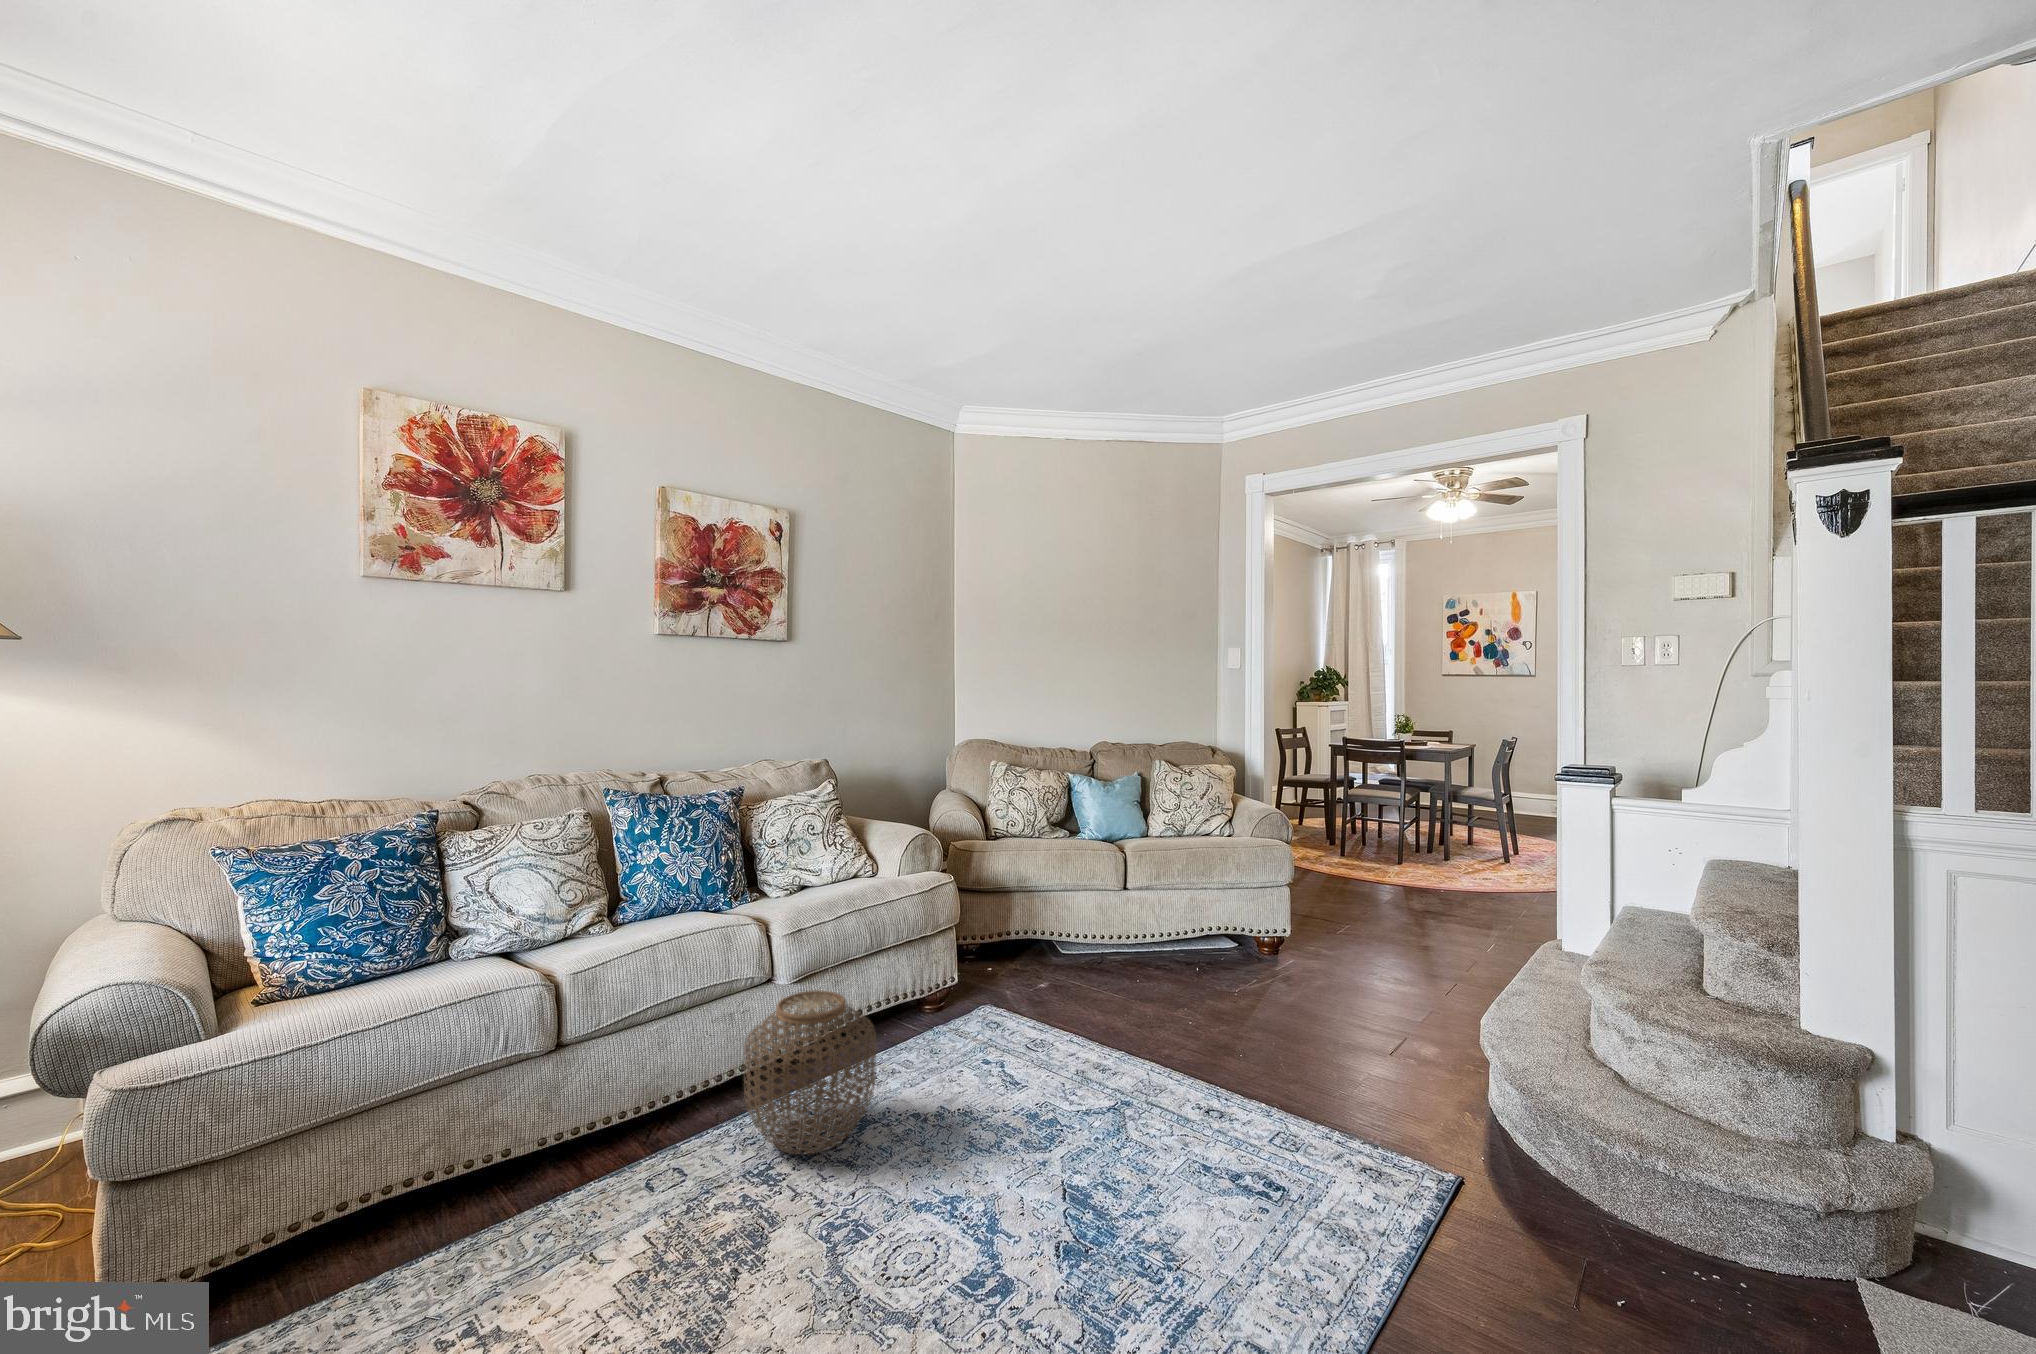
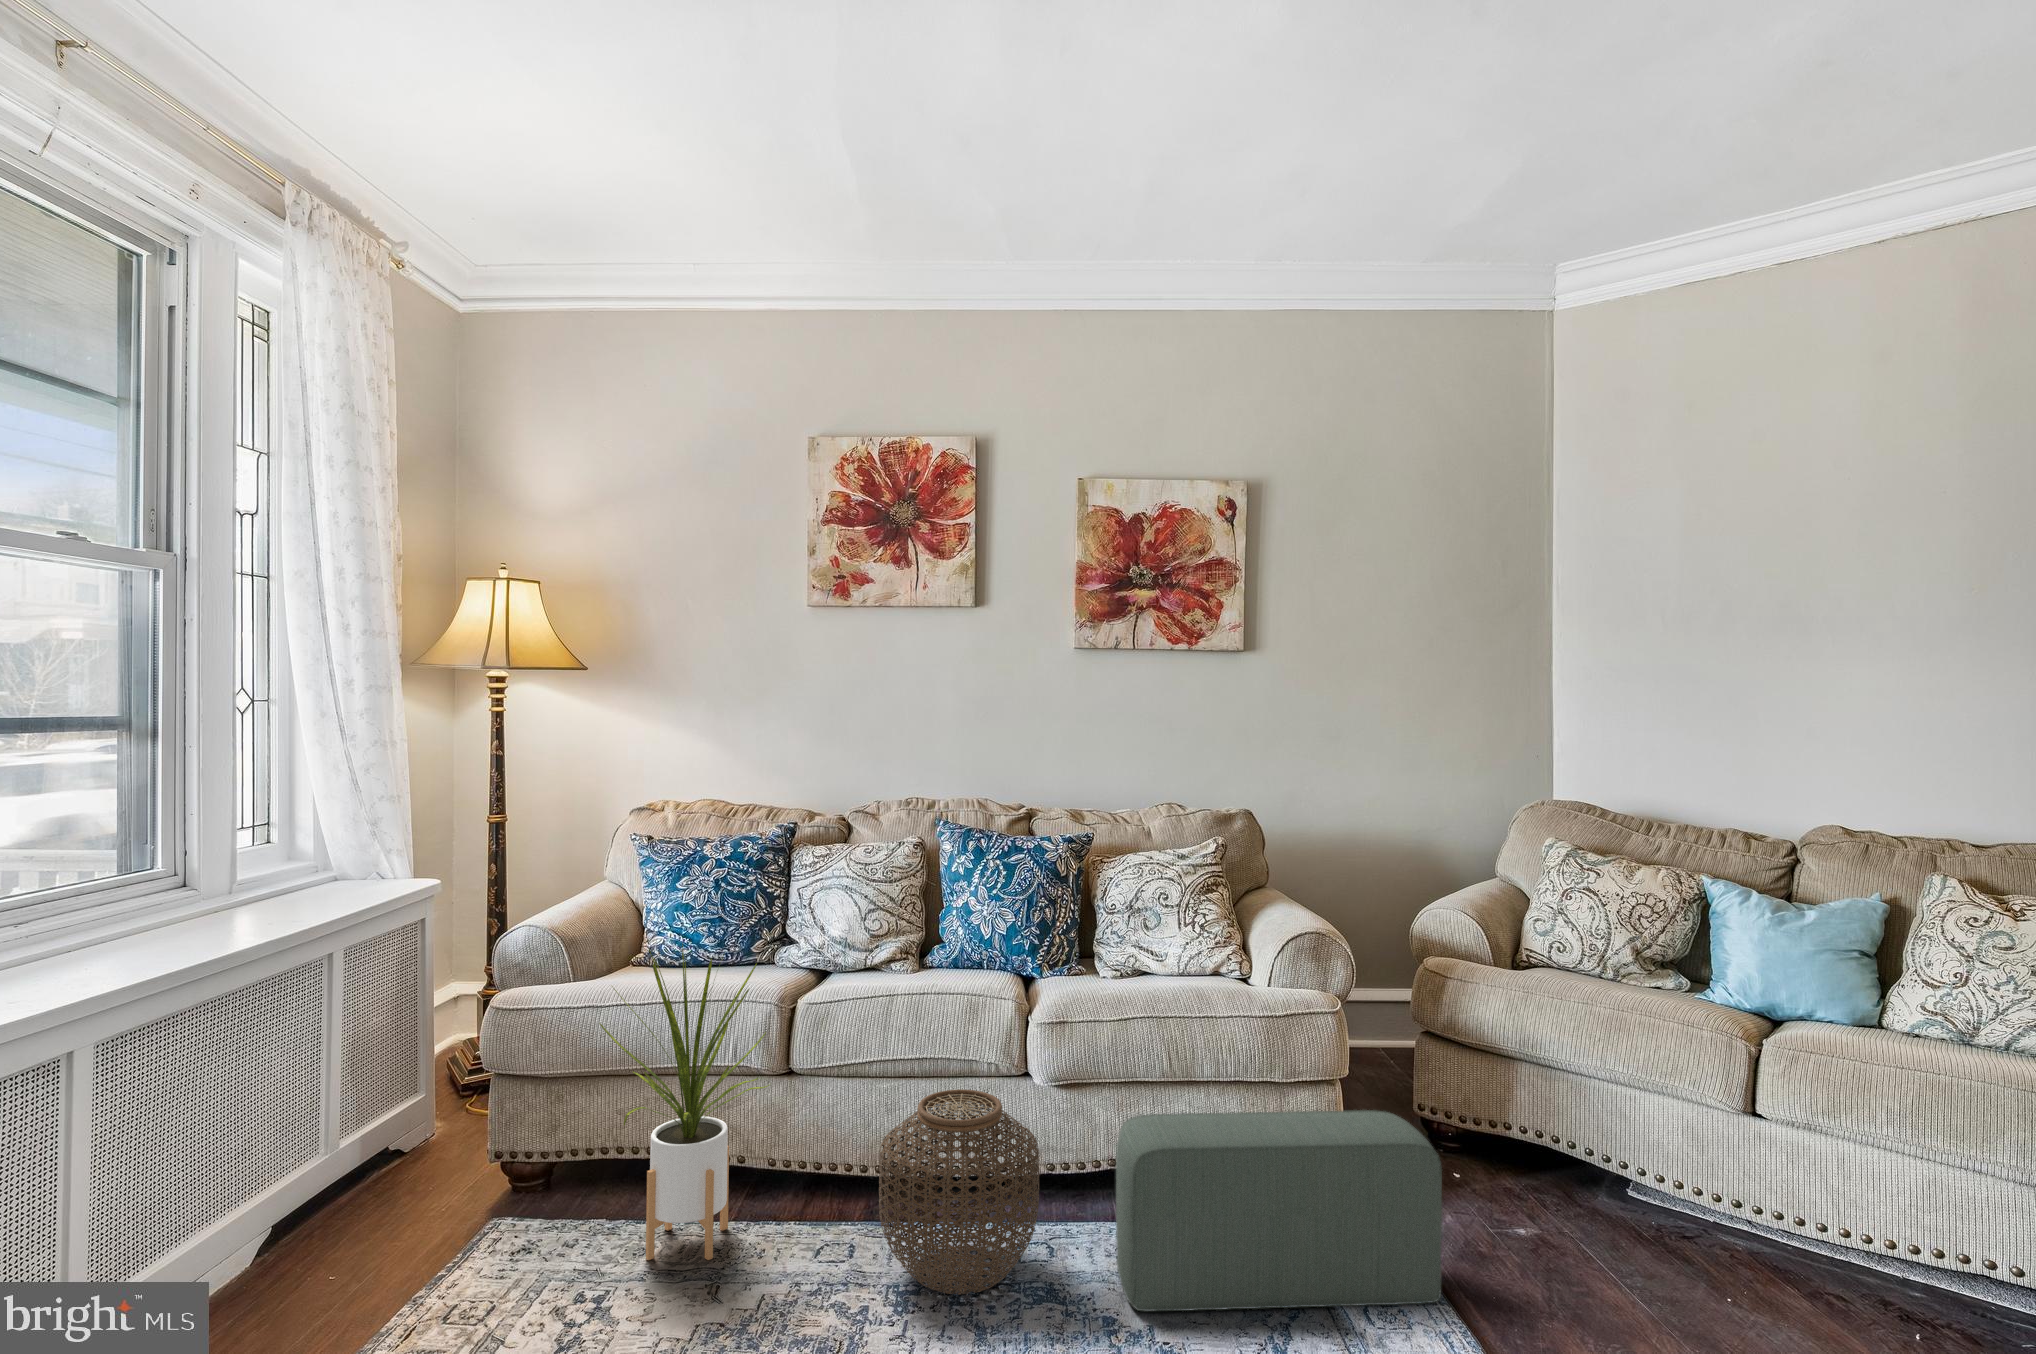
house plant: none [449,927,640,1271] -> present [599,944,769,1260]
pouf: none [899,929,1060,1098] -> present [1116,1110,1442,1311]

